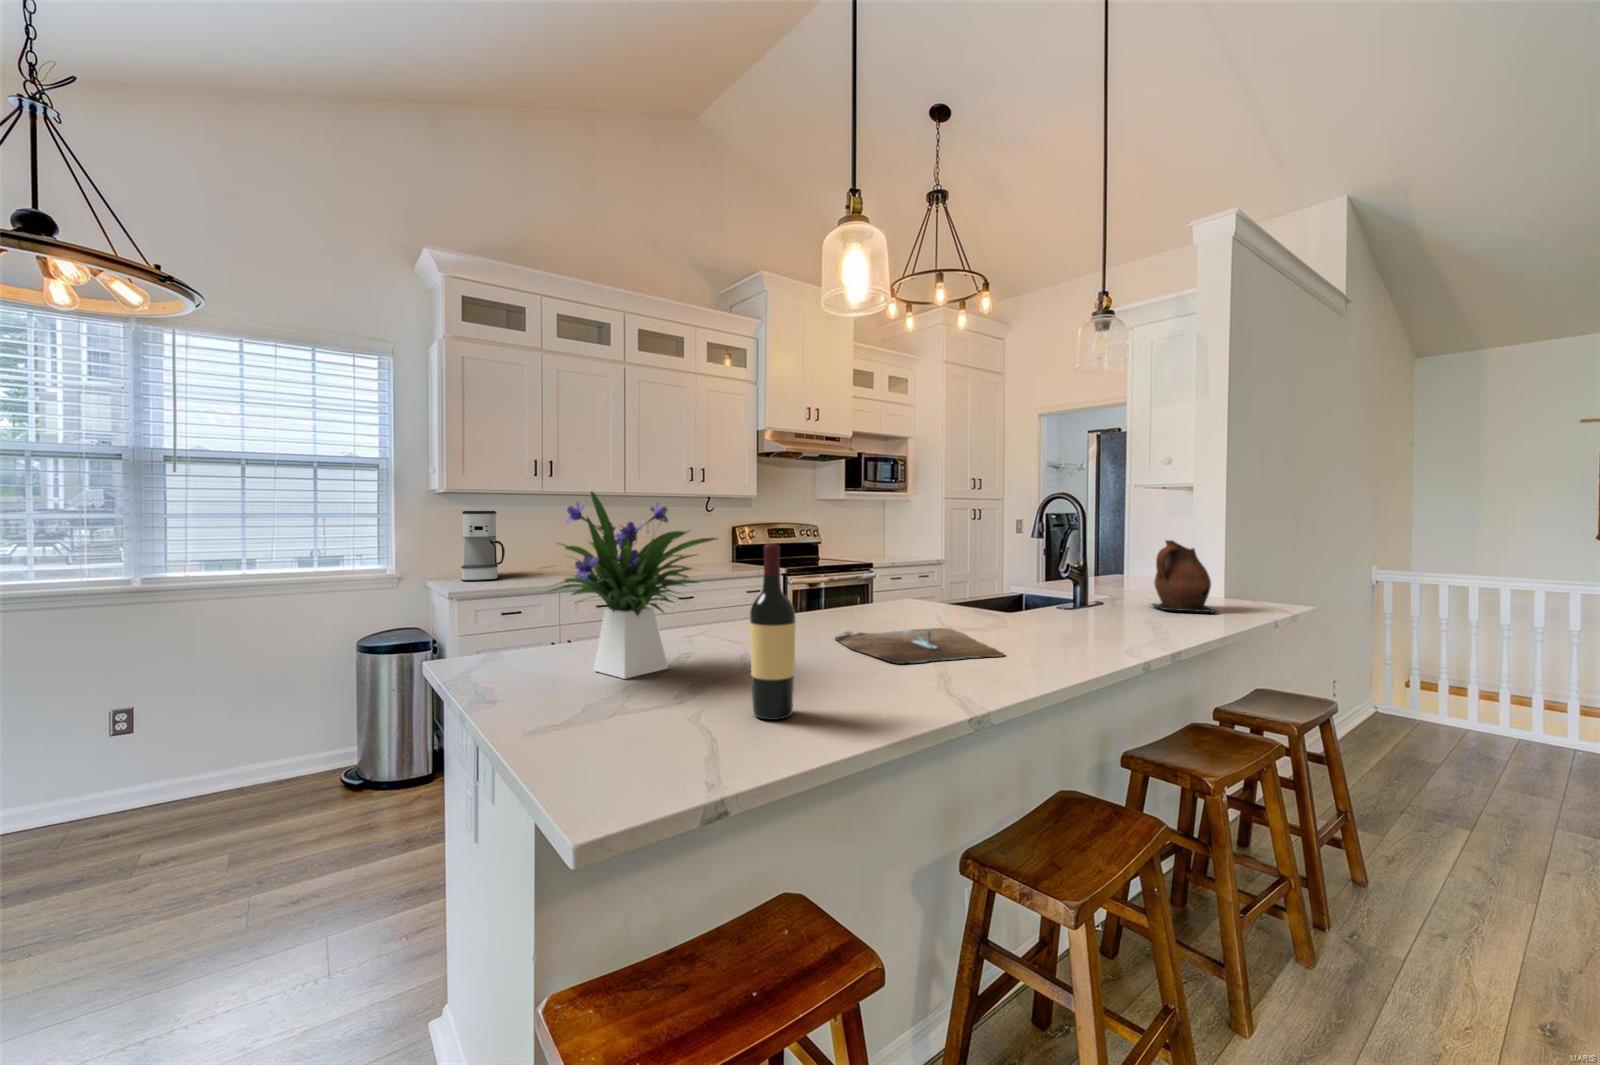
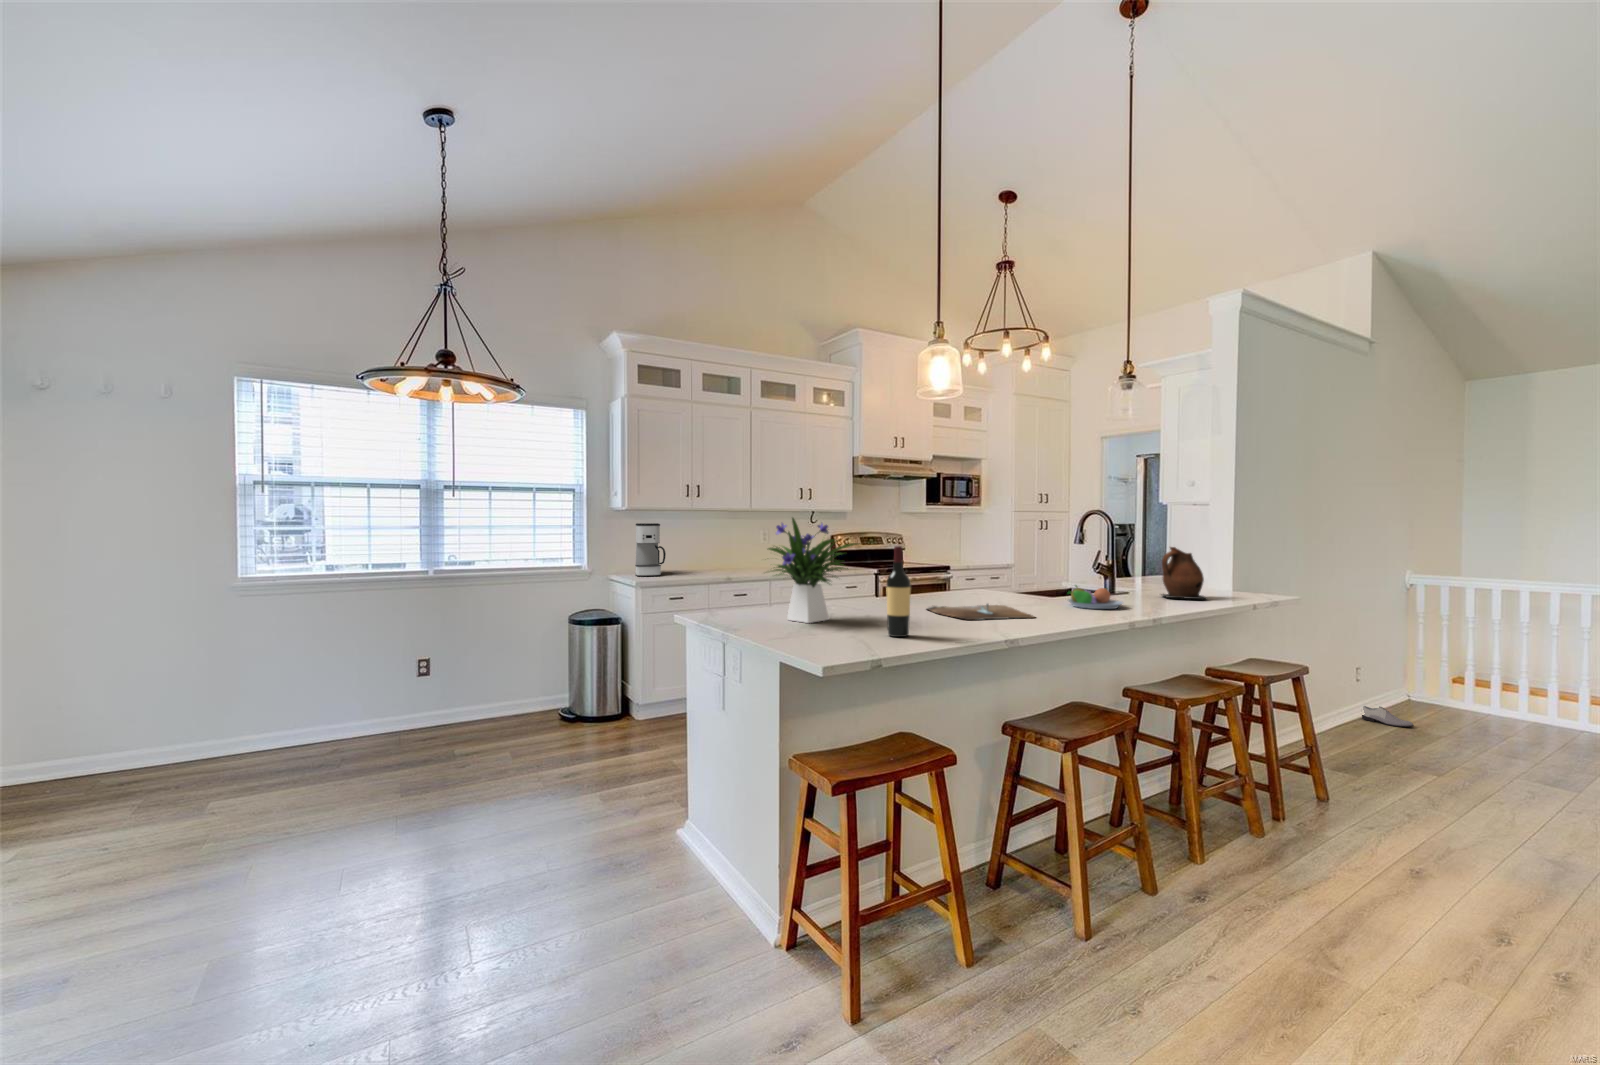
fruit bowl: none [1039,596,1121,634] -> present [1067,585,1123,609]
shoe: none [1342,723,1405,749] -> present [1362,706,1414,727]

